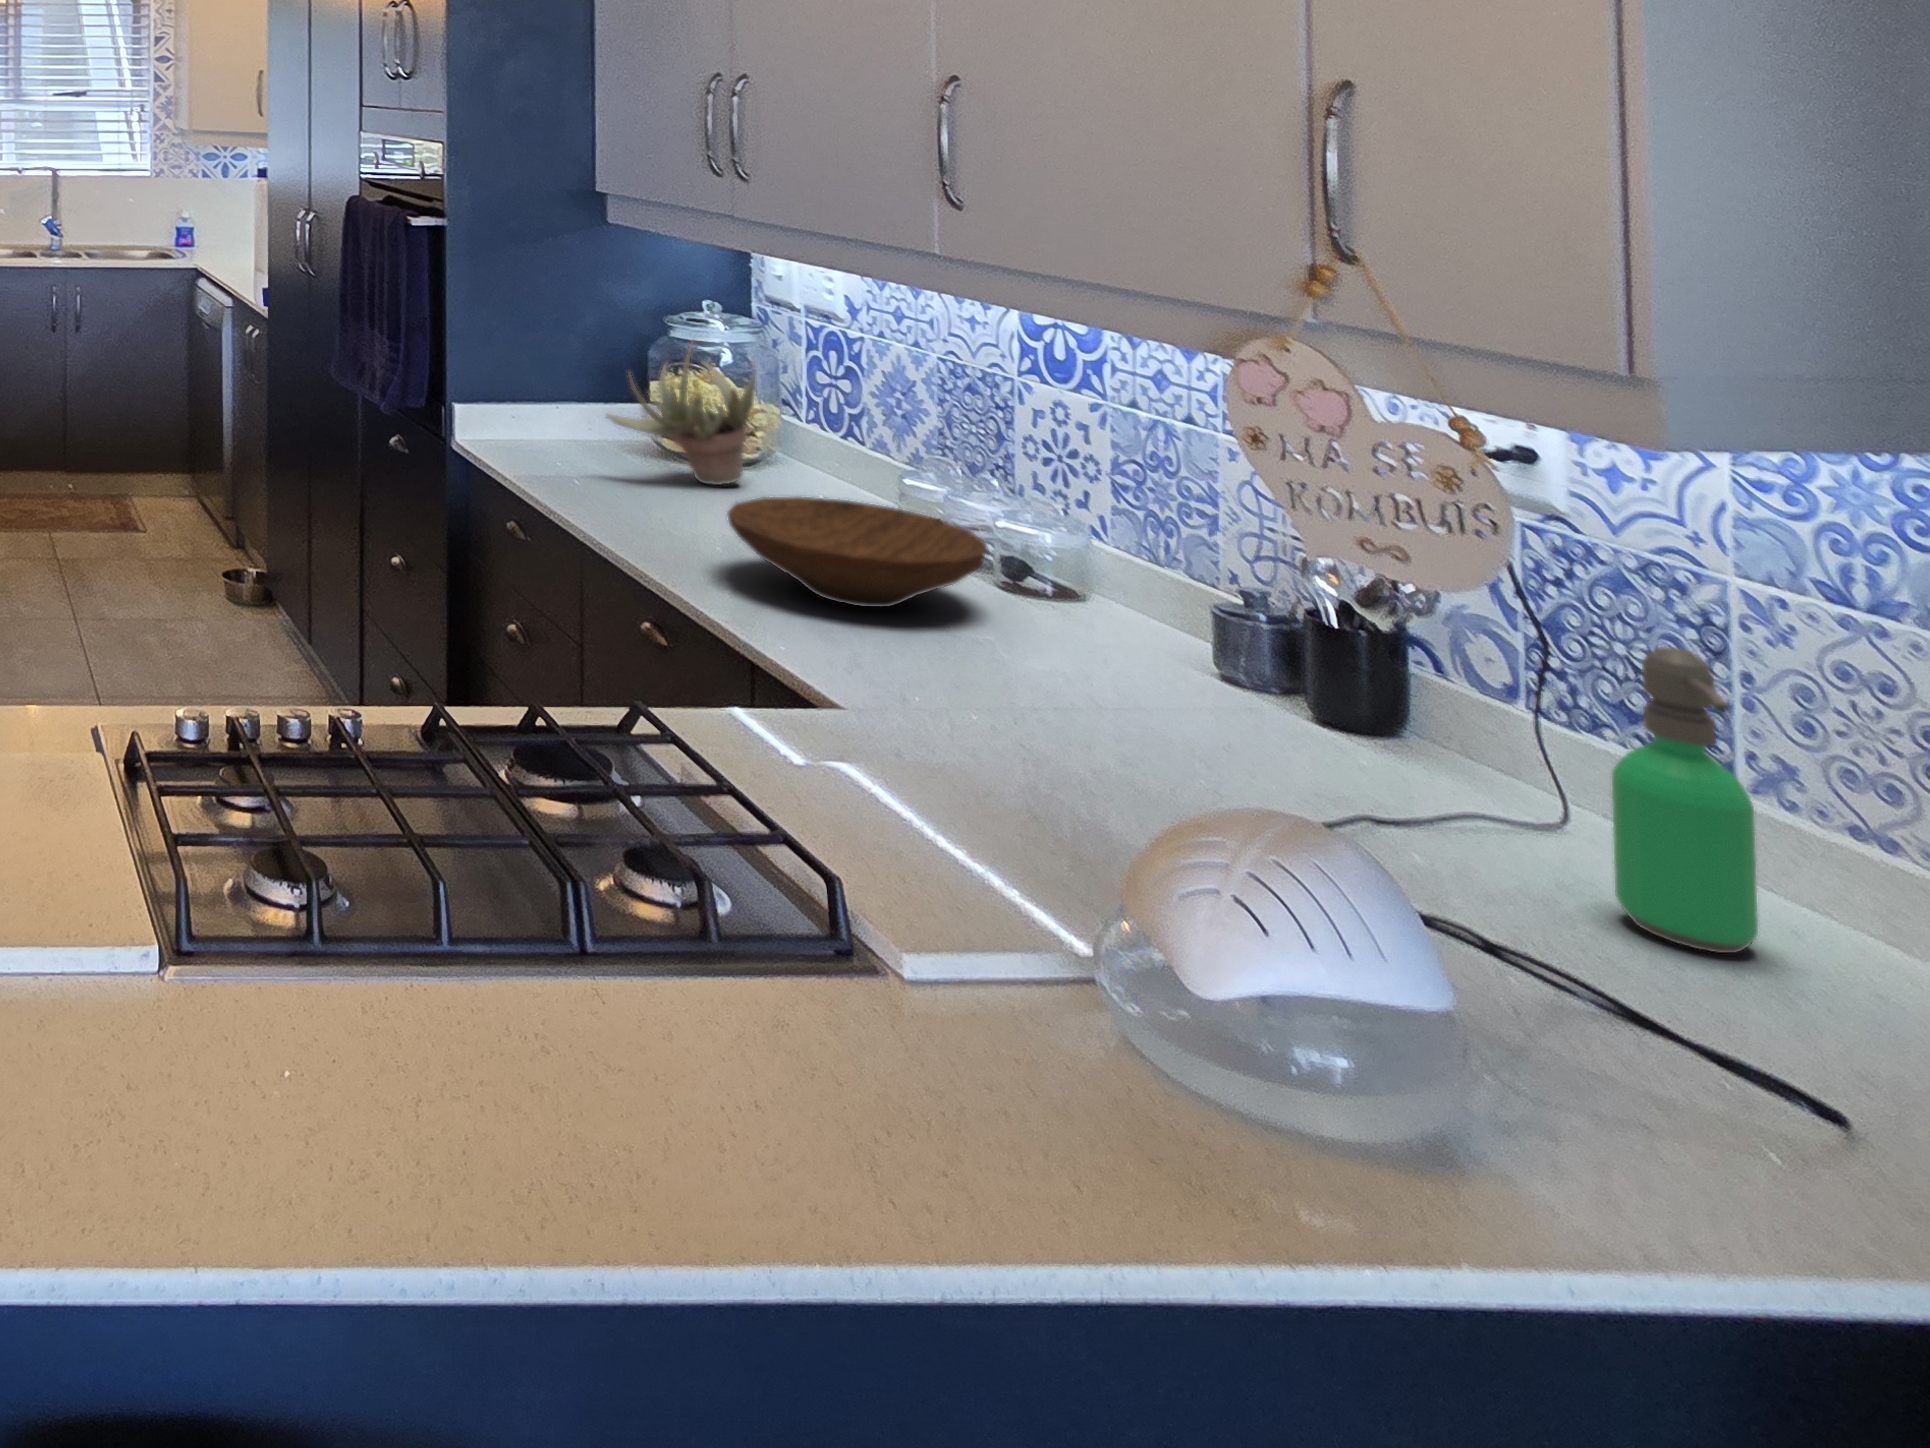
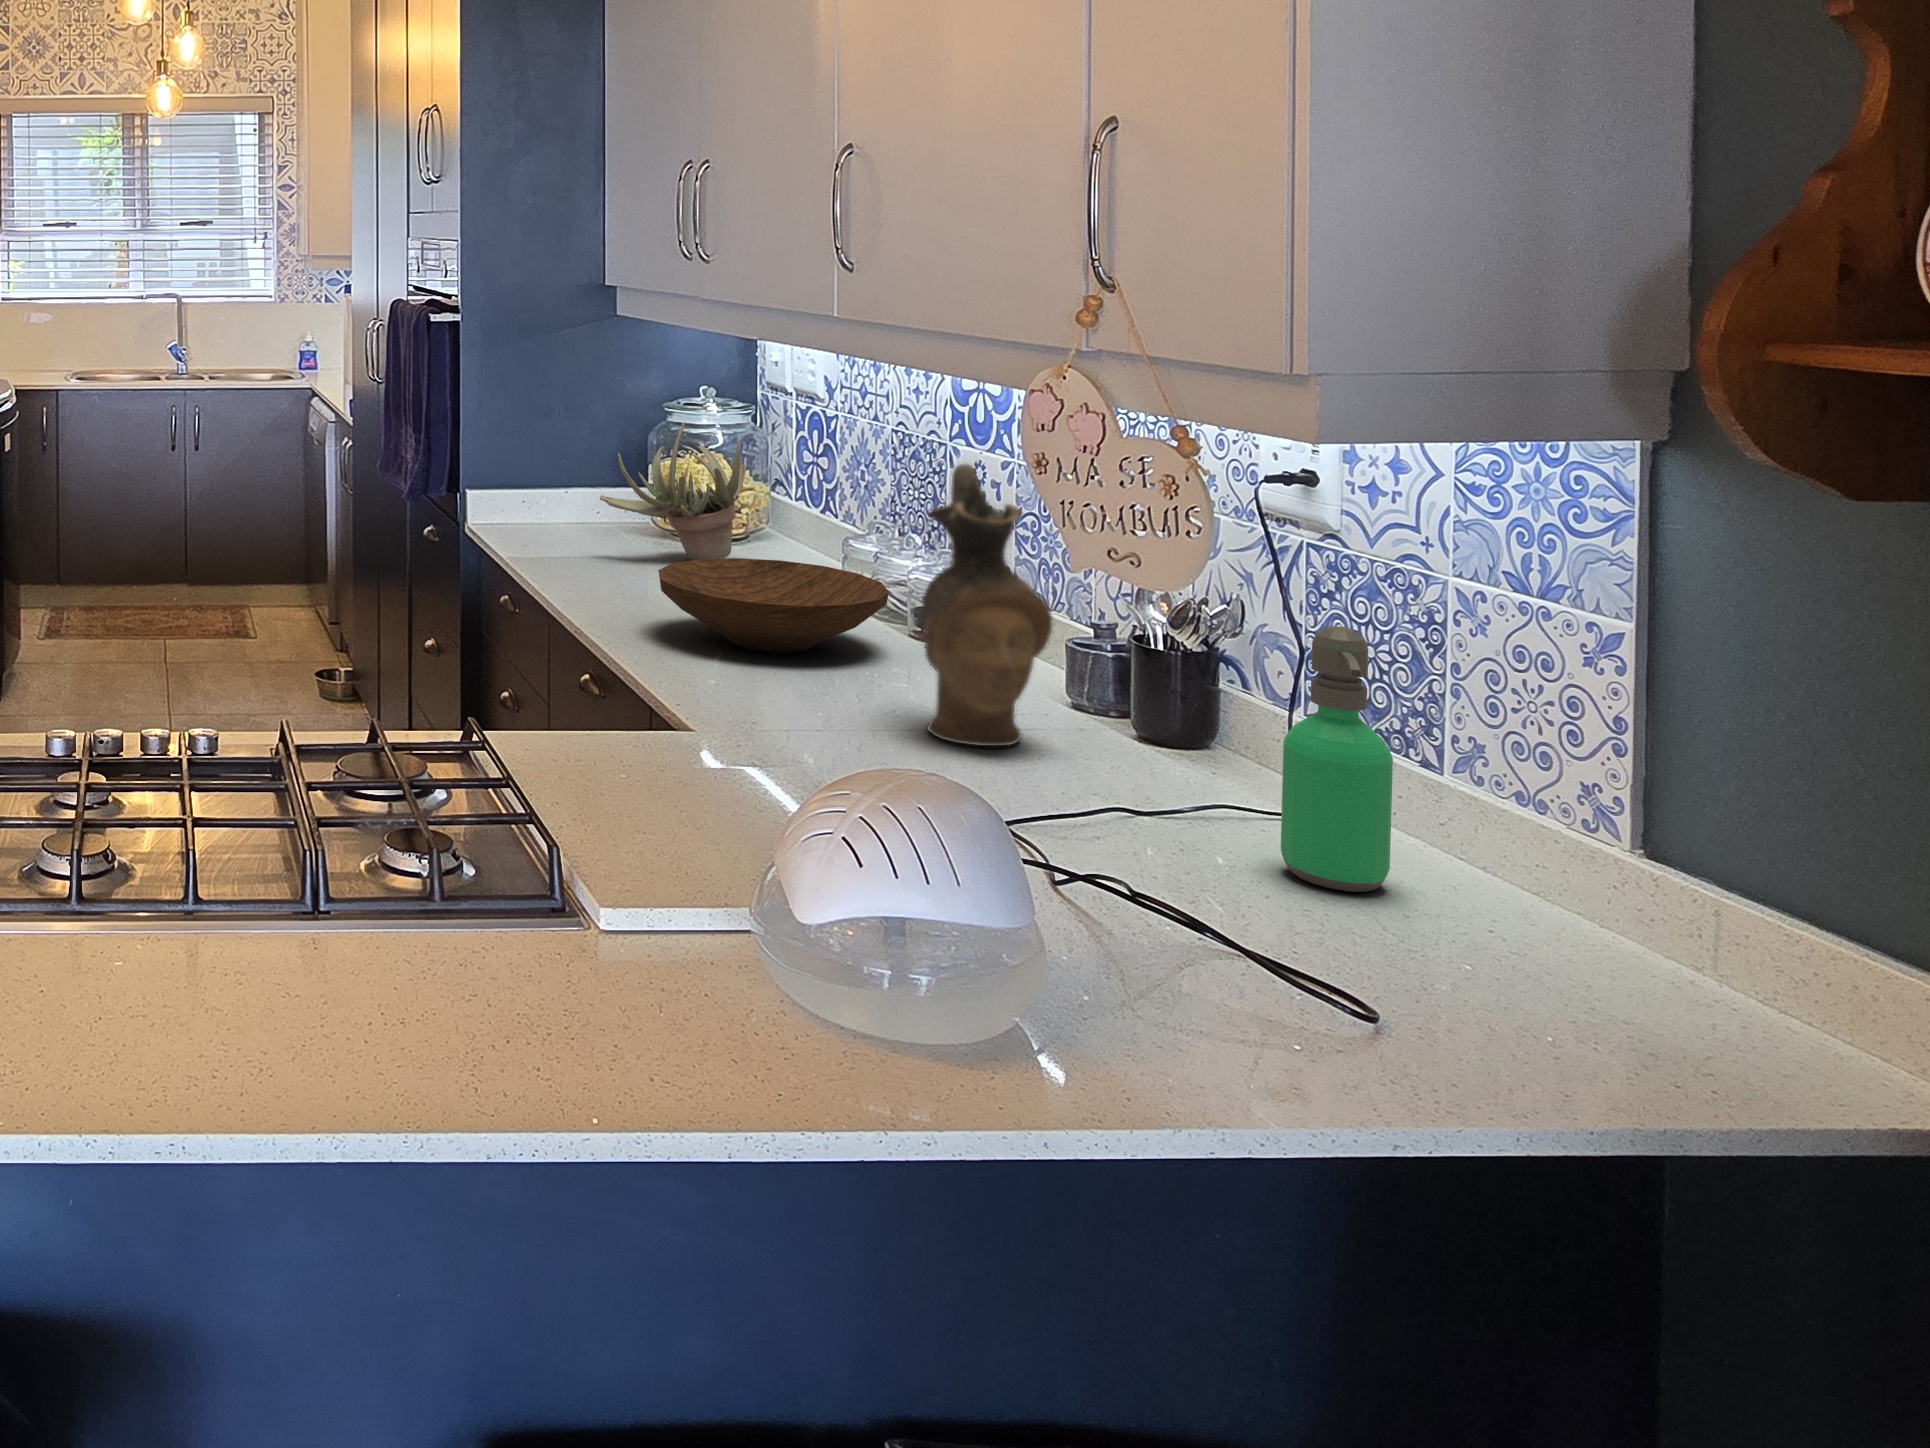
ceramic pitcher: none [1090,423,1247,740] -> present [922,464,1052,746]

